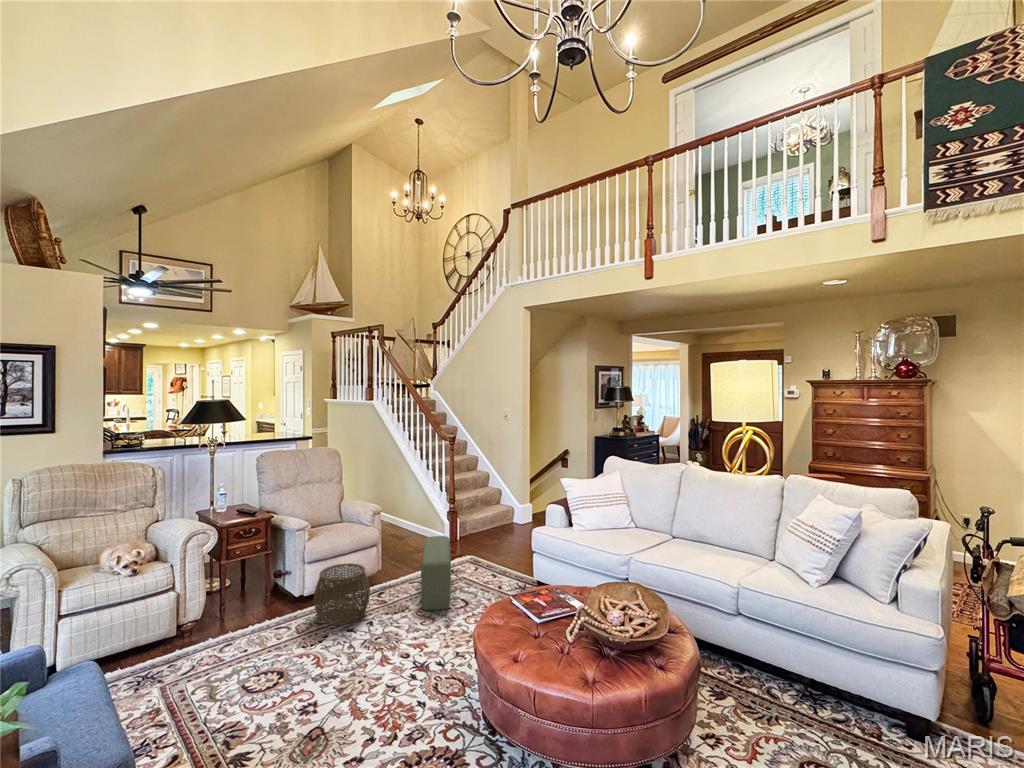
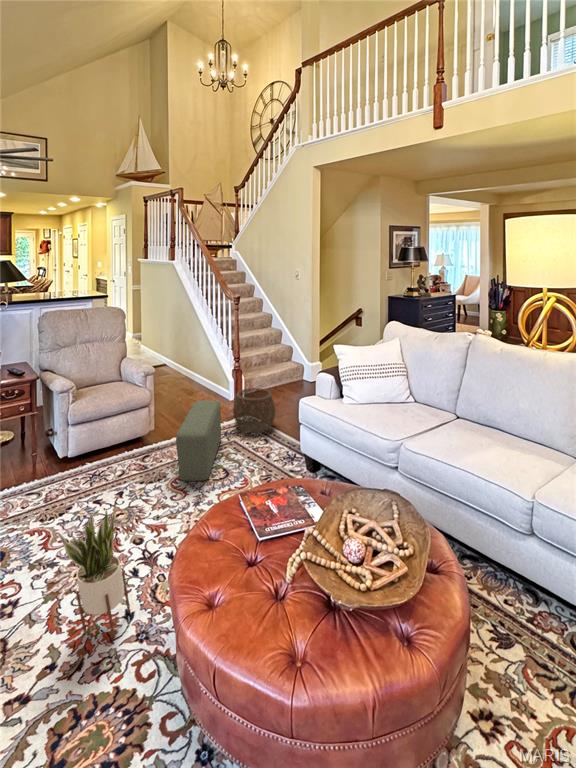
woven basket: present [314,563,370,625] -> present [233,388,276,433]
potted plant: none [389,601,422,718] -> present [57,510,130,638]

